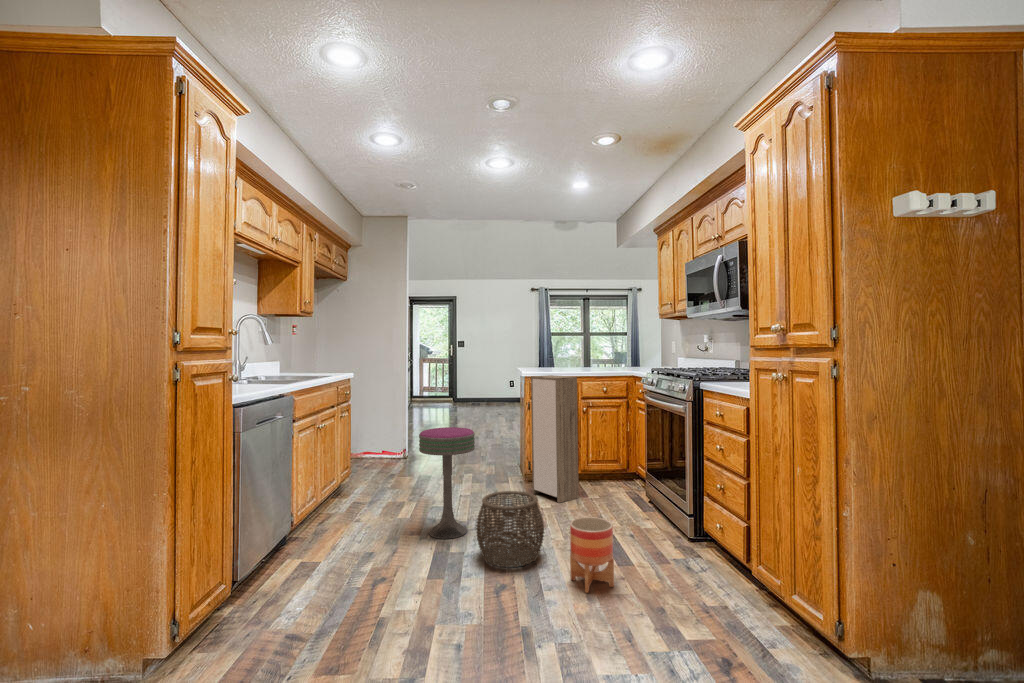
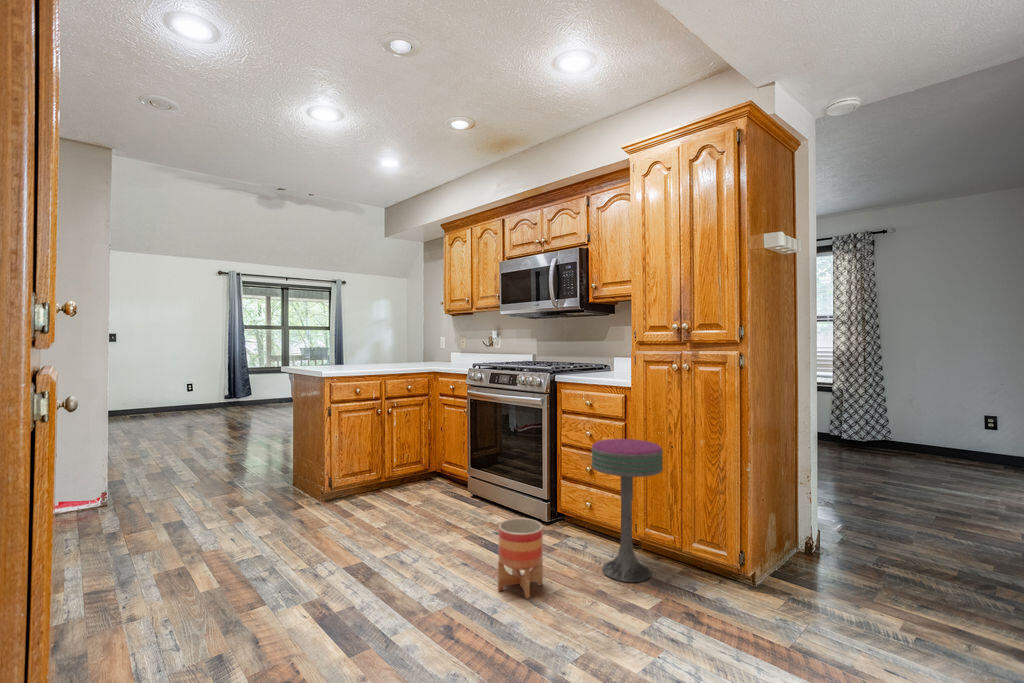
storage cabinet: present [531,375,579,503] -> none [347,373,403,517]
bar stool: present [419,427,475,539] -> present [591,439,663,582]
woven basket: present [476,491,544,567] -> none [368,509,452,604]

